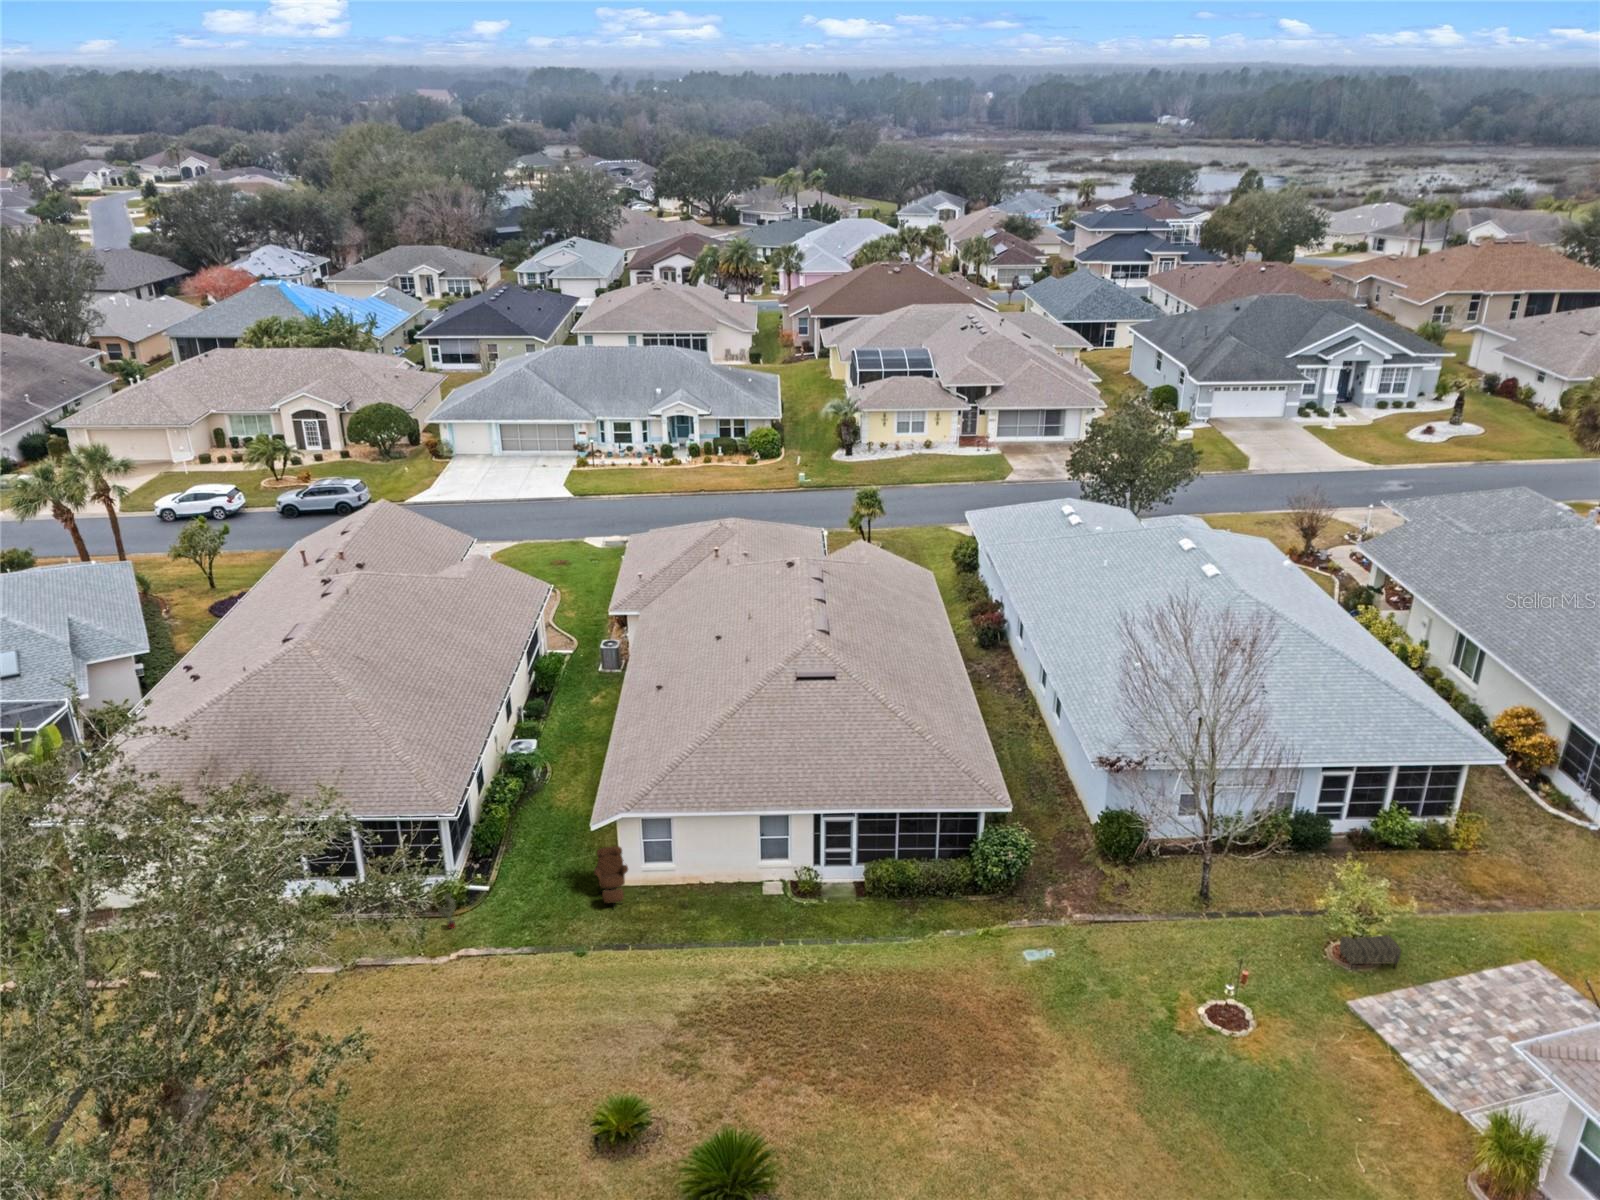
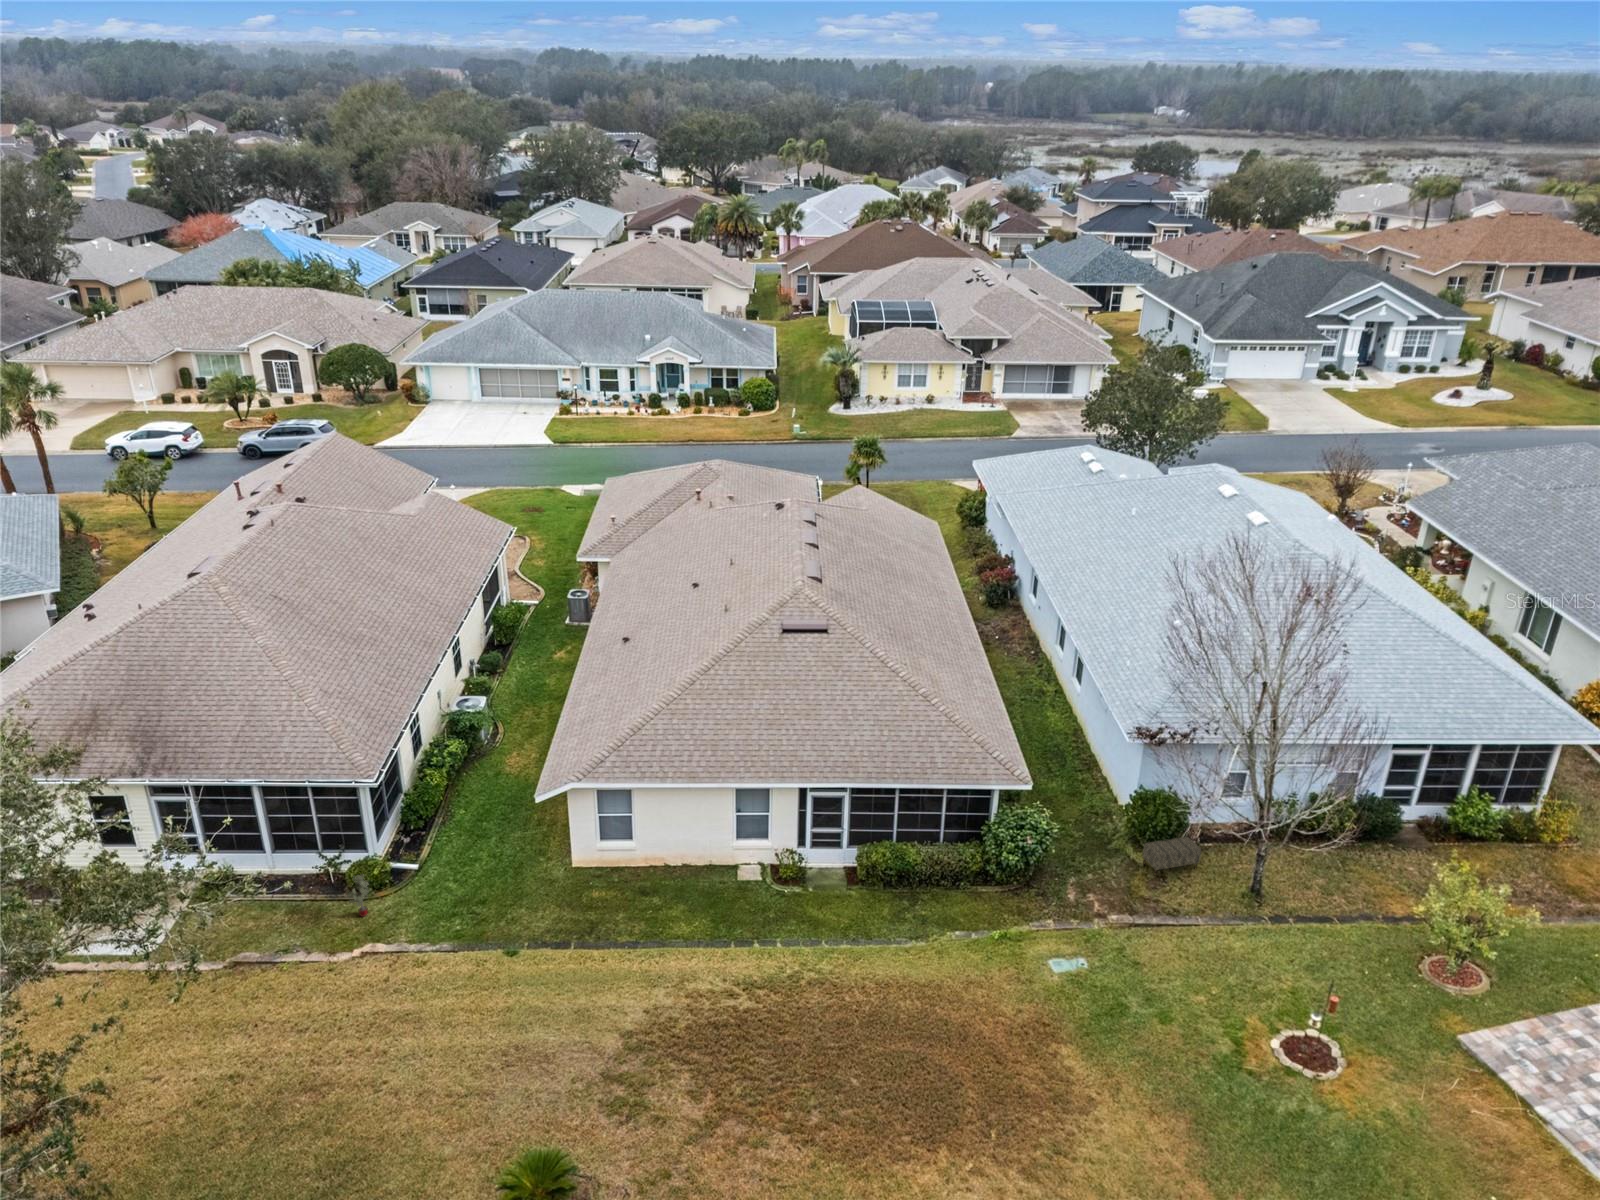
lounge chair: present [594,846,628,904] -> none [537,822,578,896]
bench: present [1339,935,1401,969] -> present [1143,837,1201,875]

